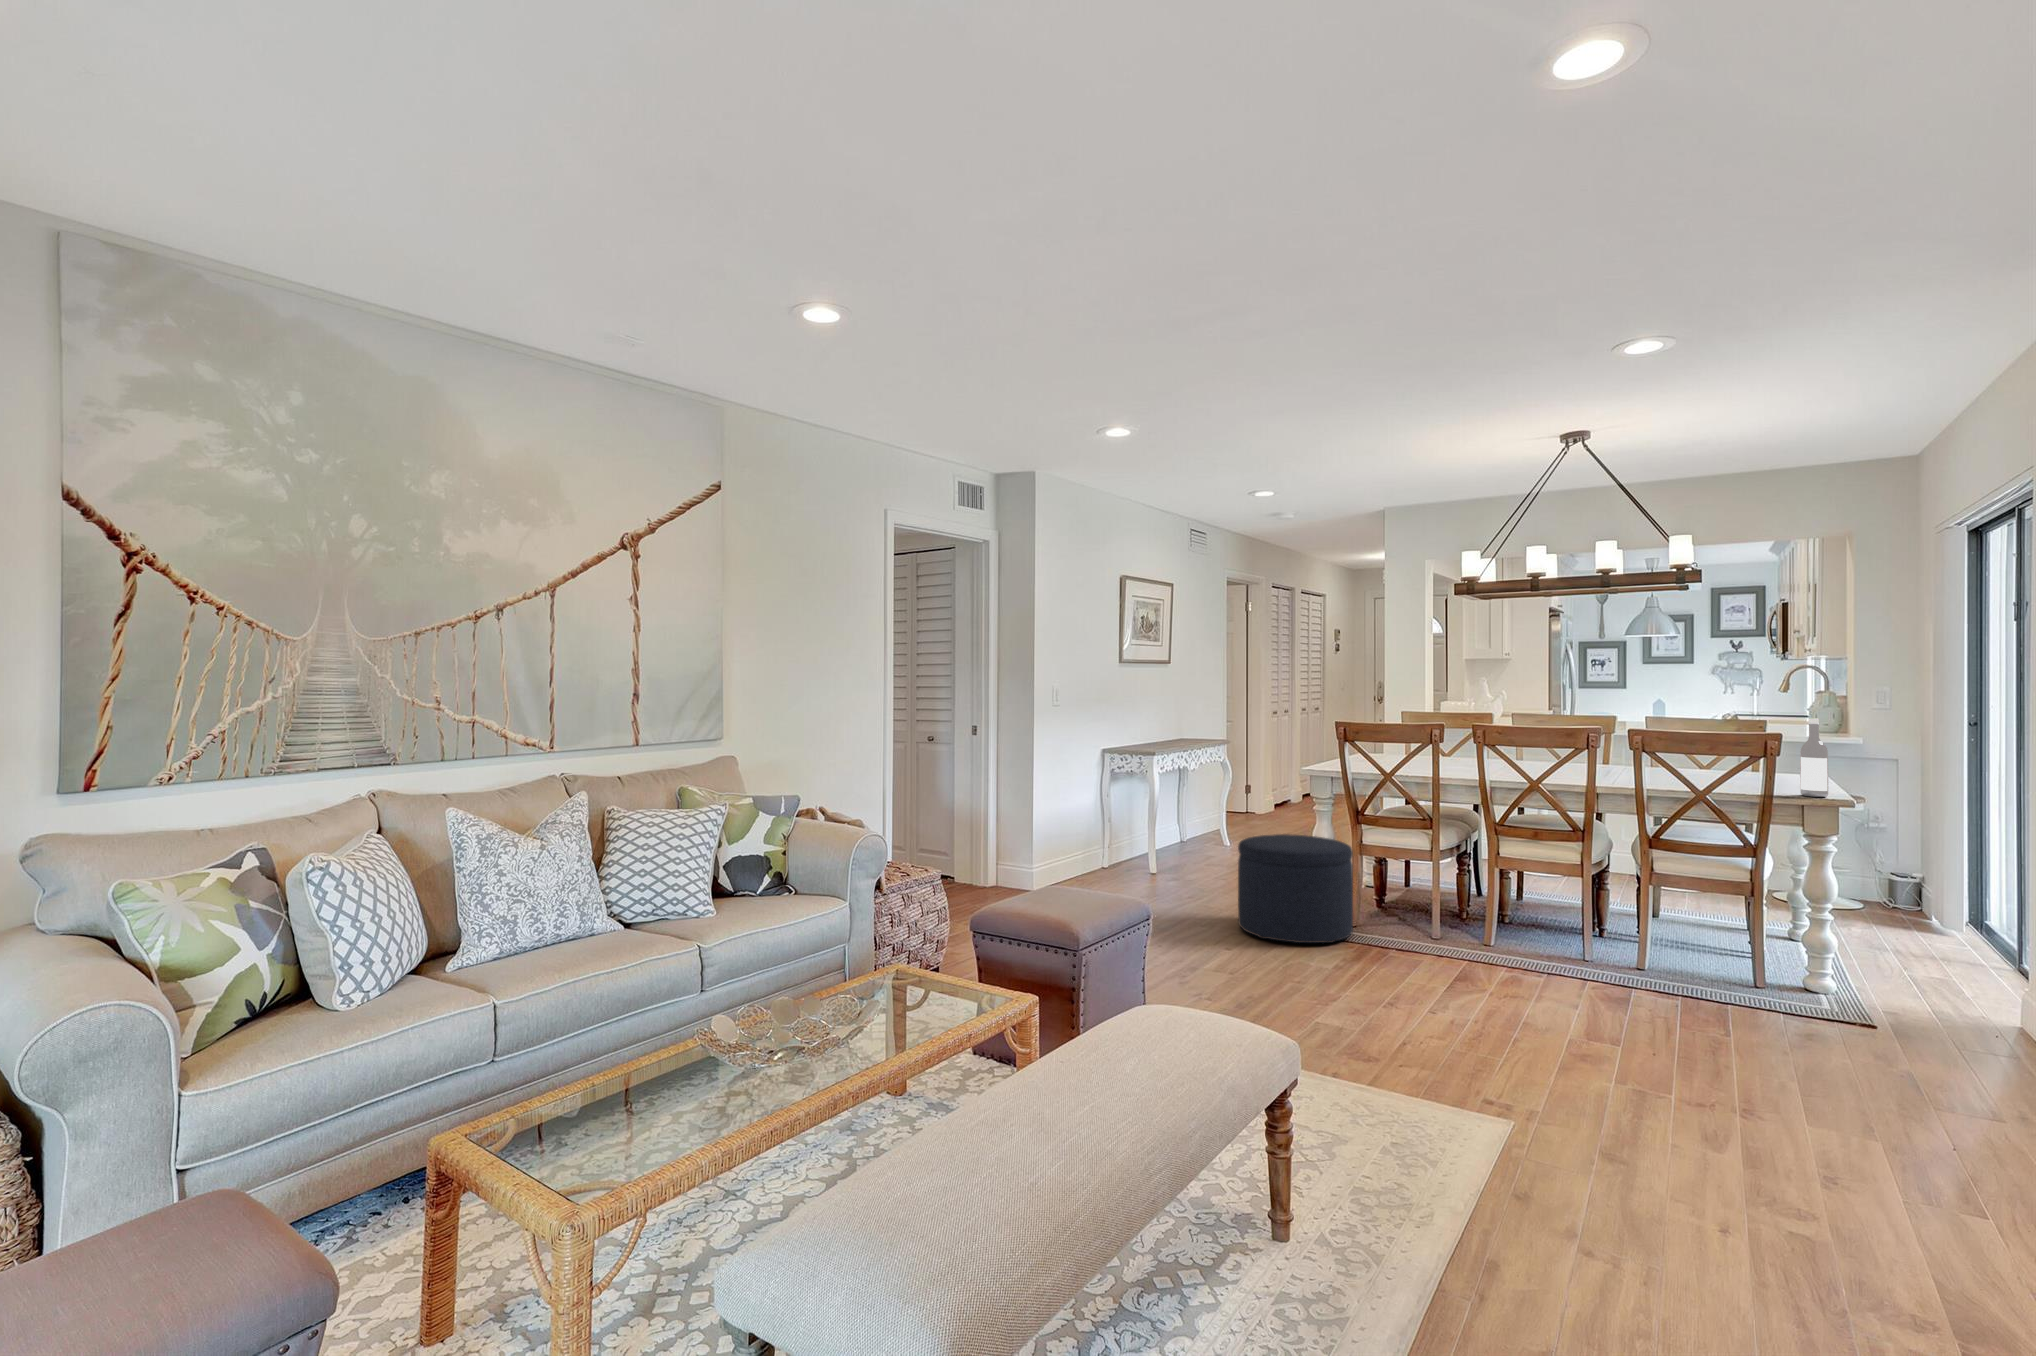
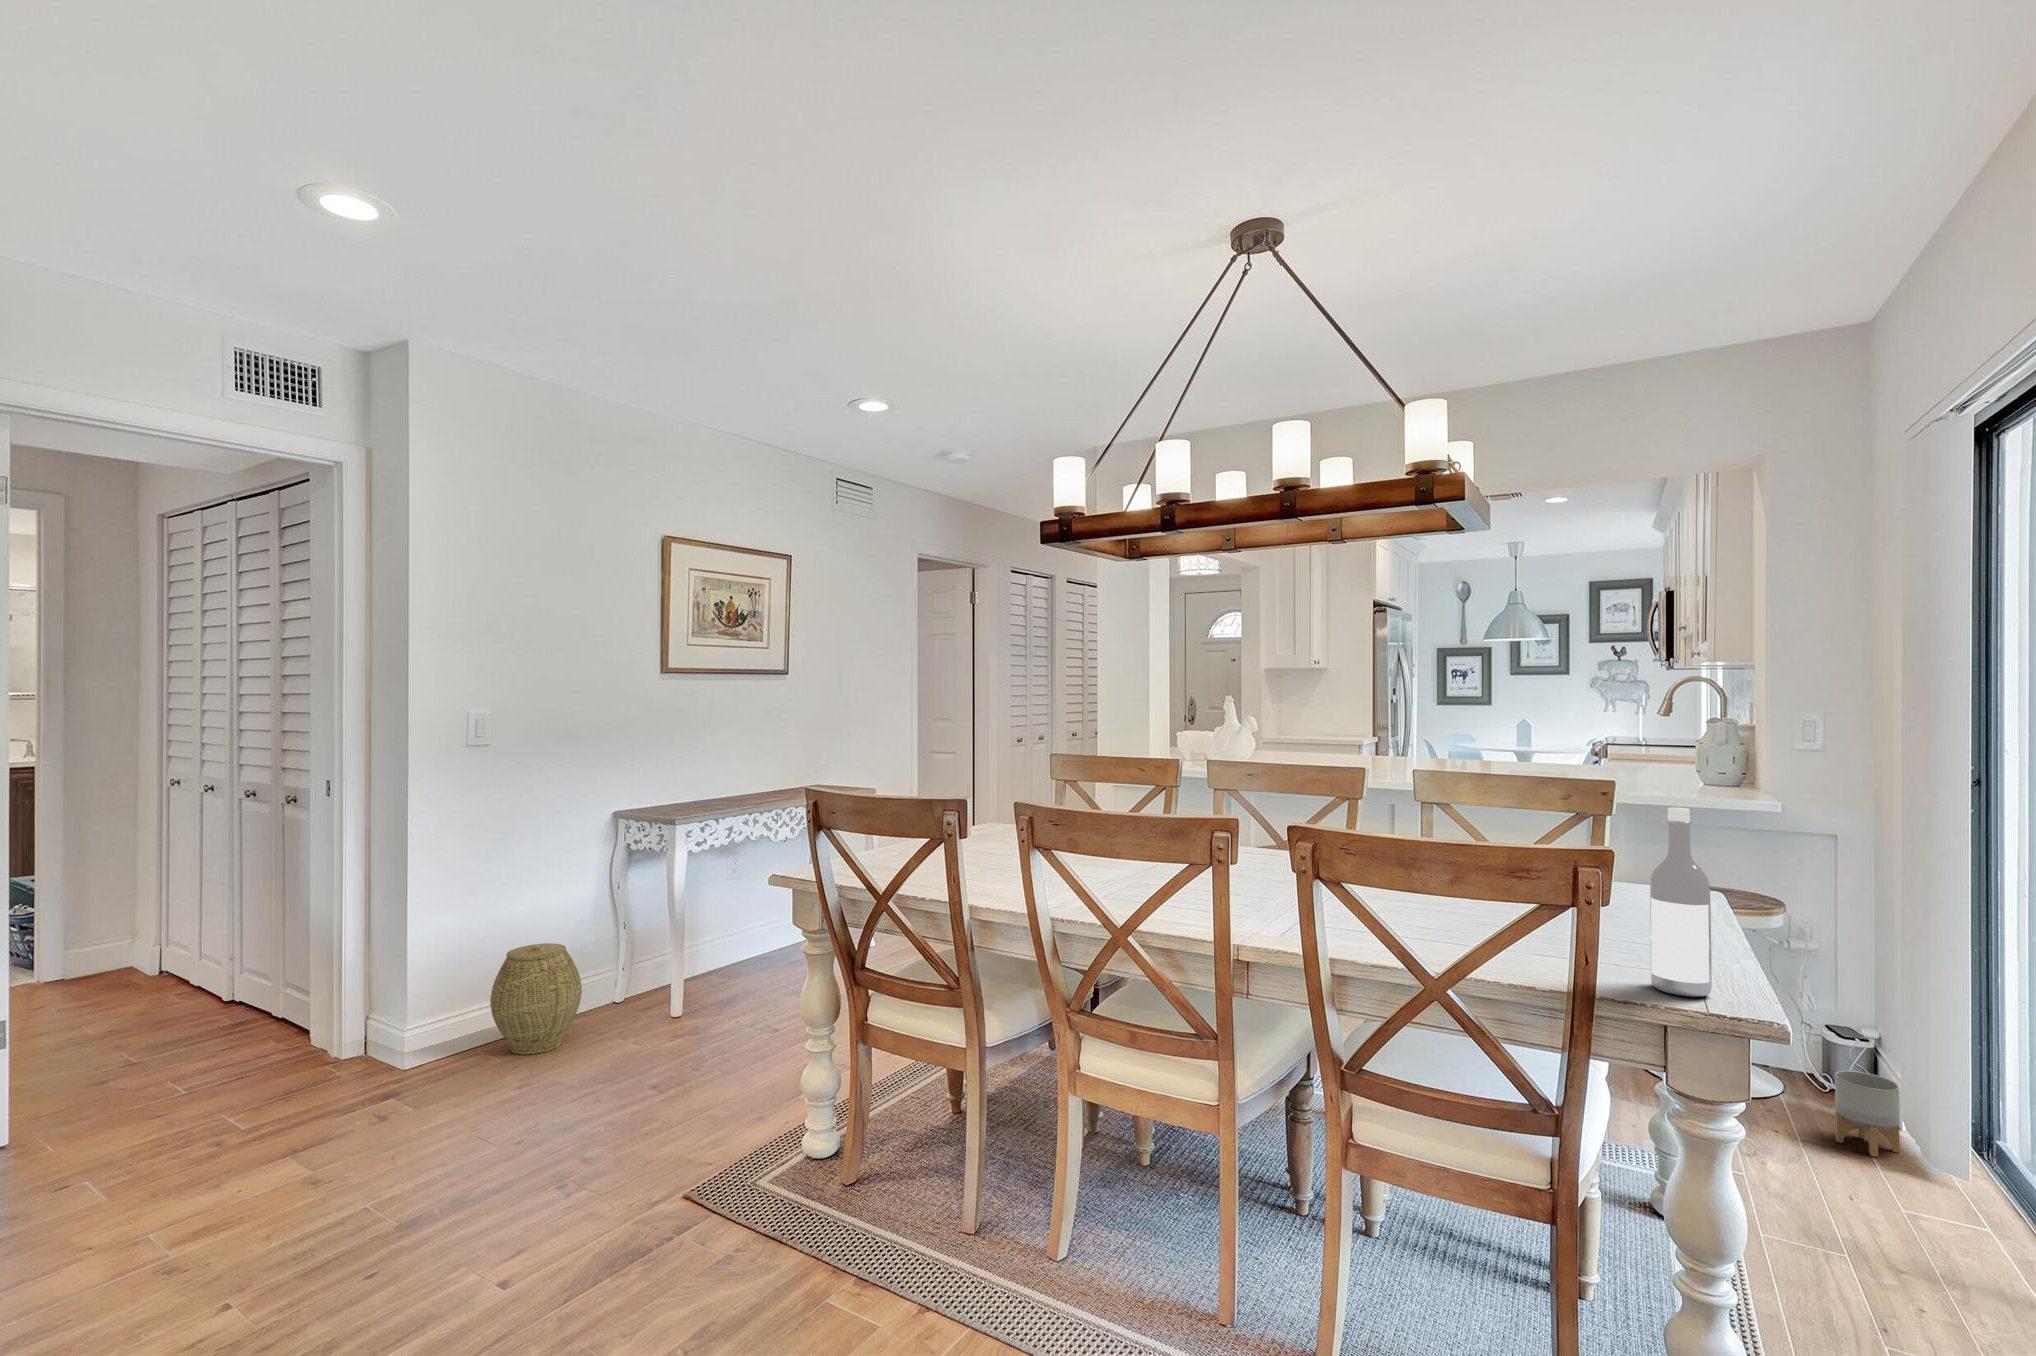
woven basket: none [1069,822,1117,884] -> present [490,943,582,1054]
ottoman: present [1238,834,1353,943] -> none [585,1004,817,1273]
planter: none [1895,884,1932,927] -> present [1835,1071,1900,1157]

